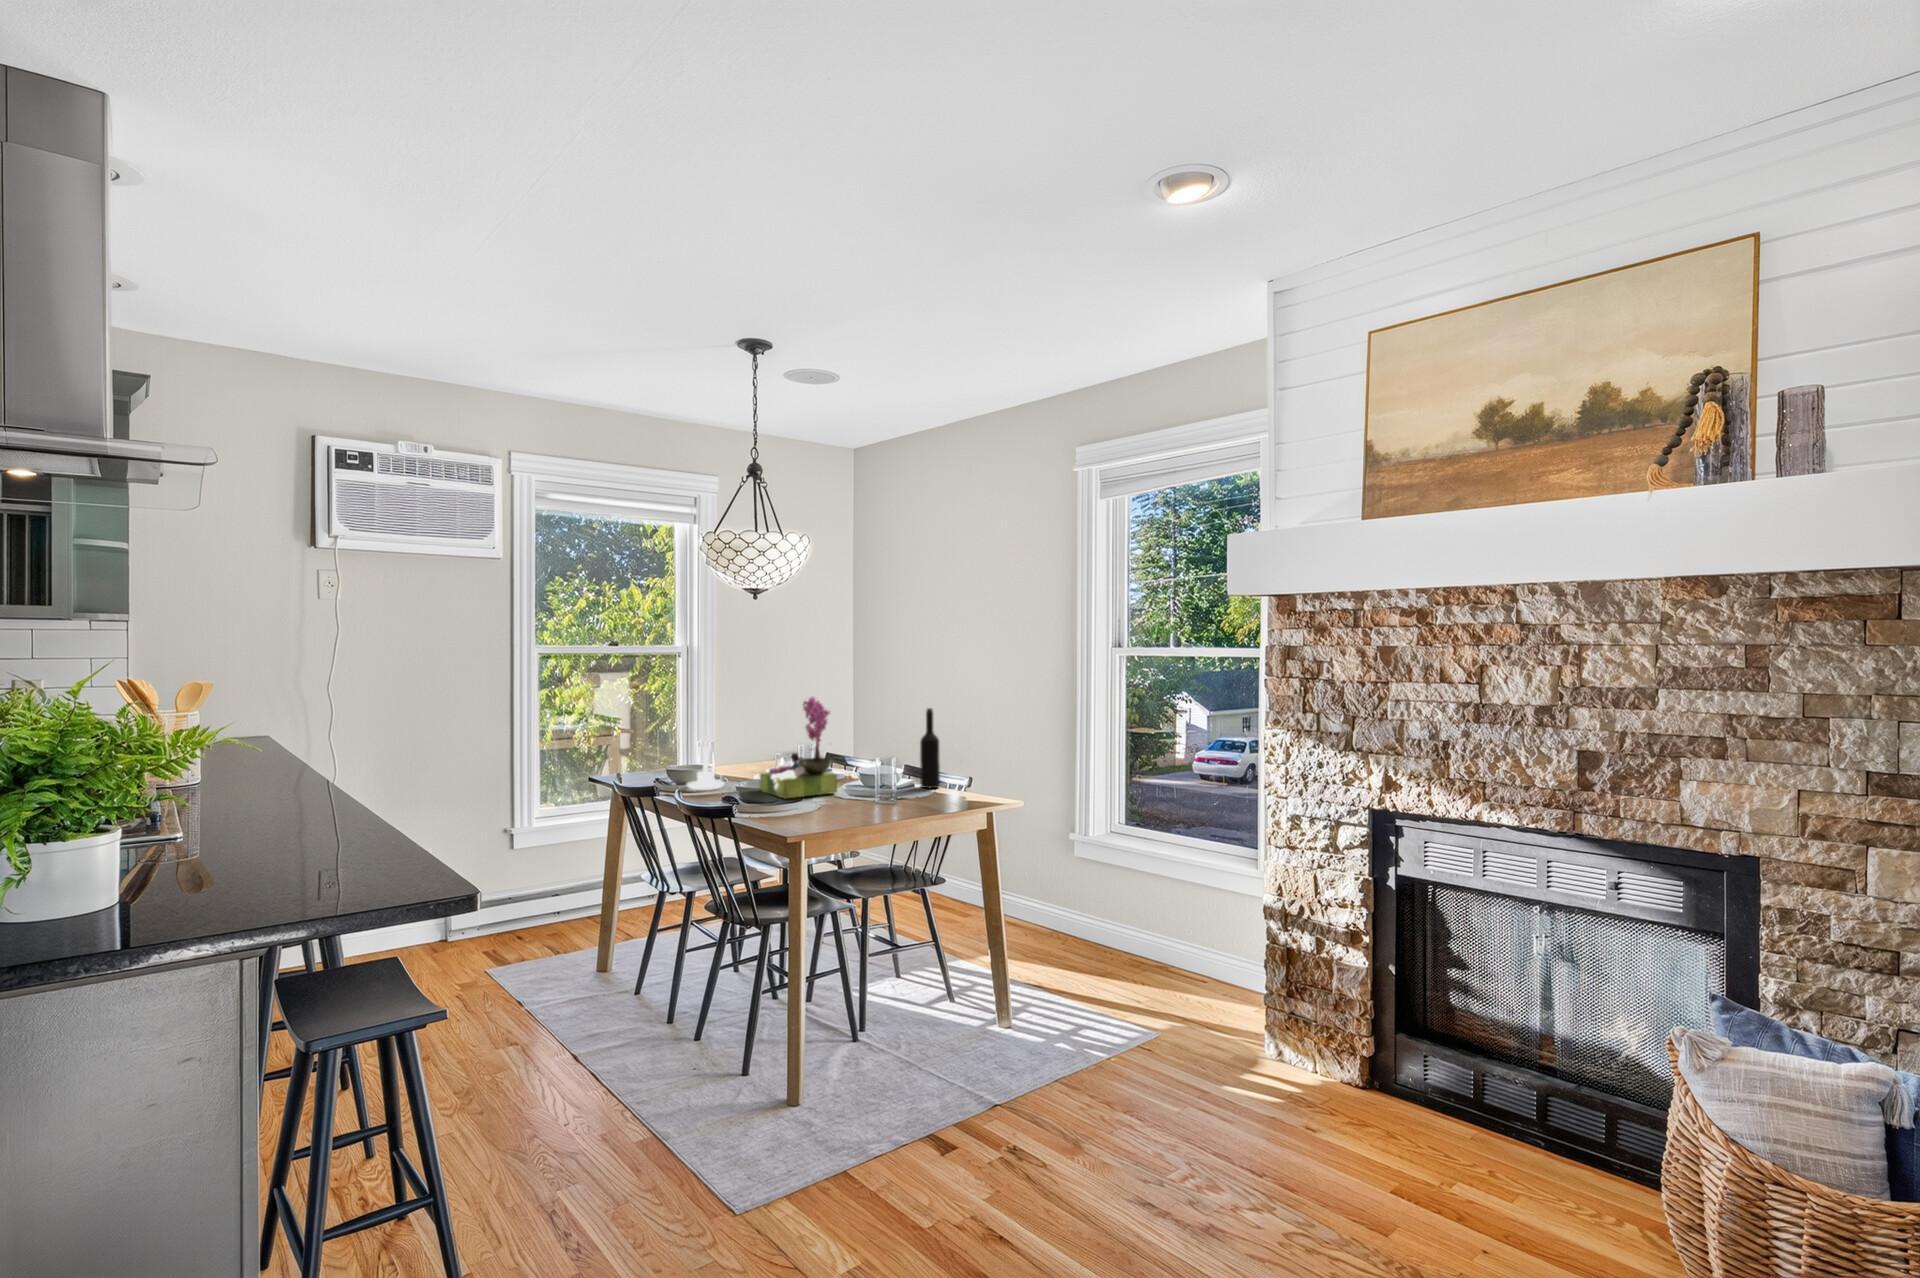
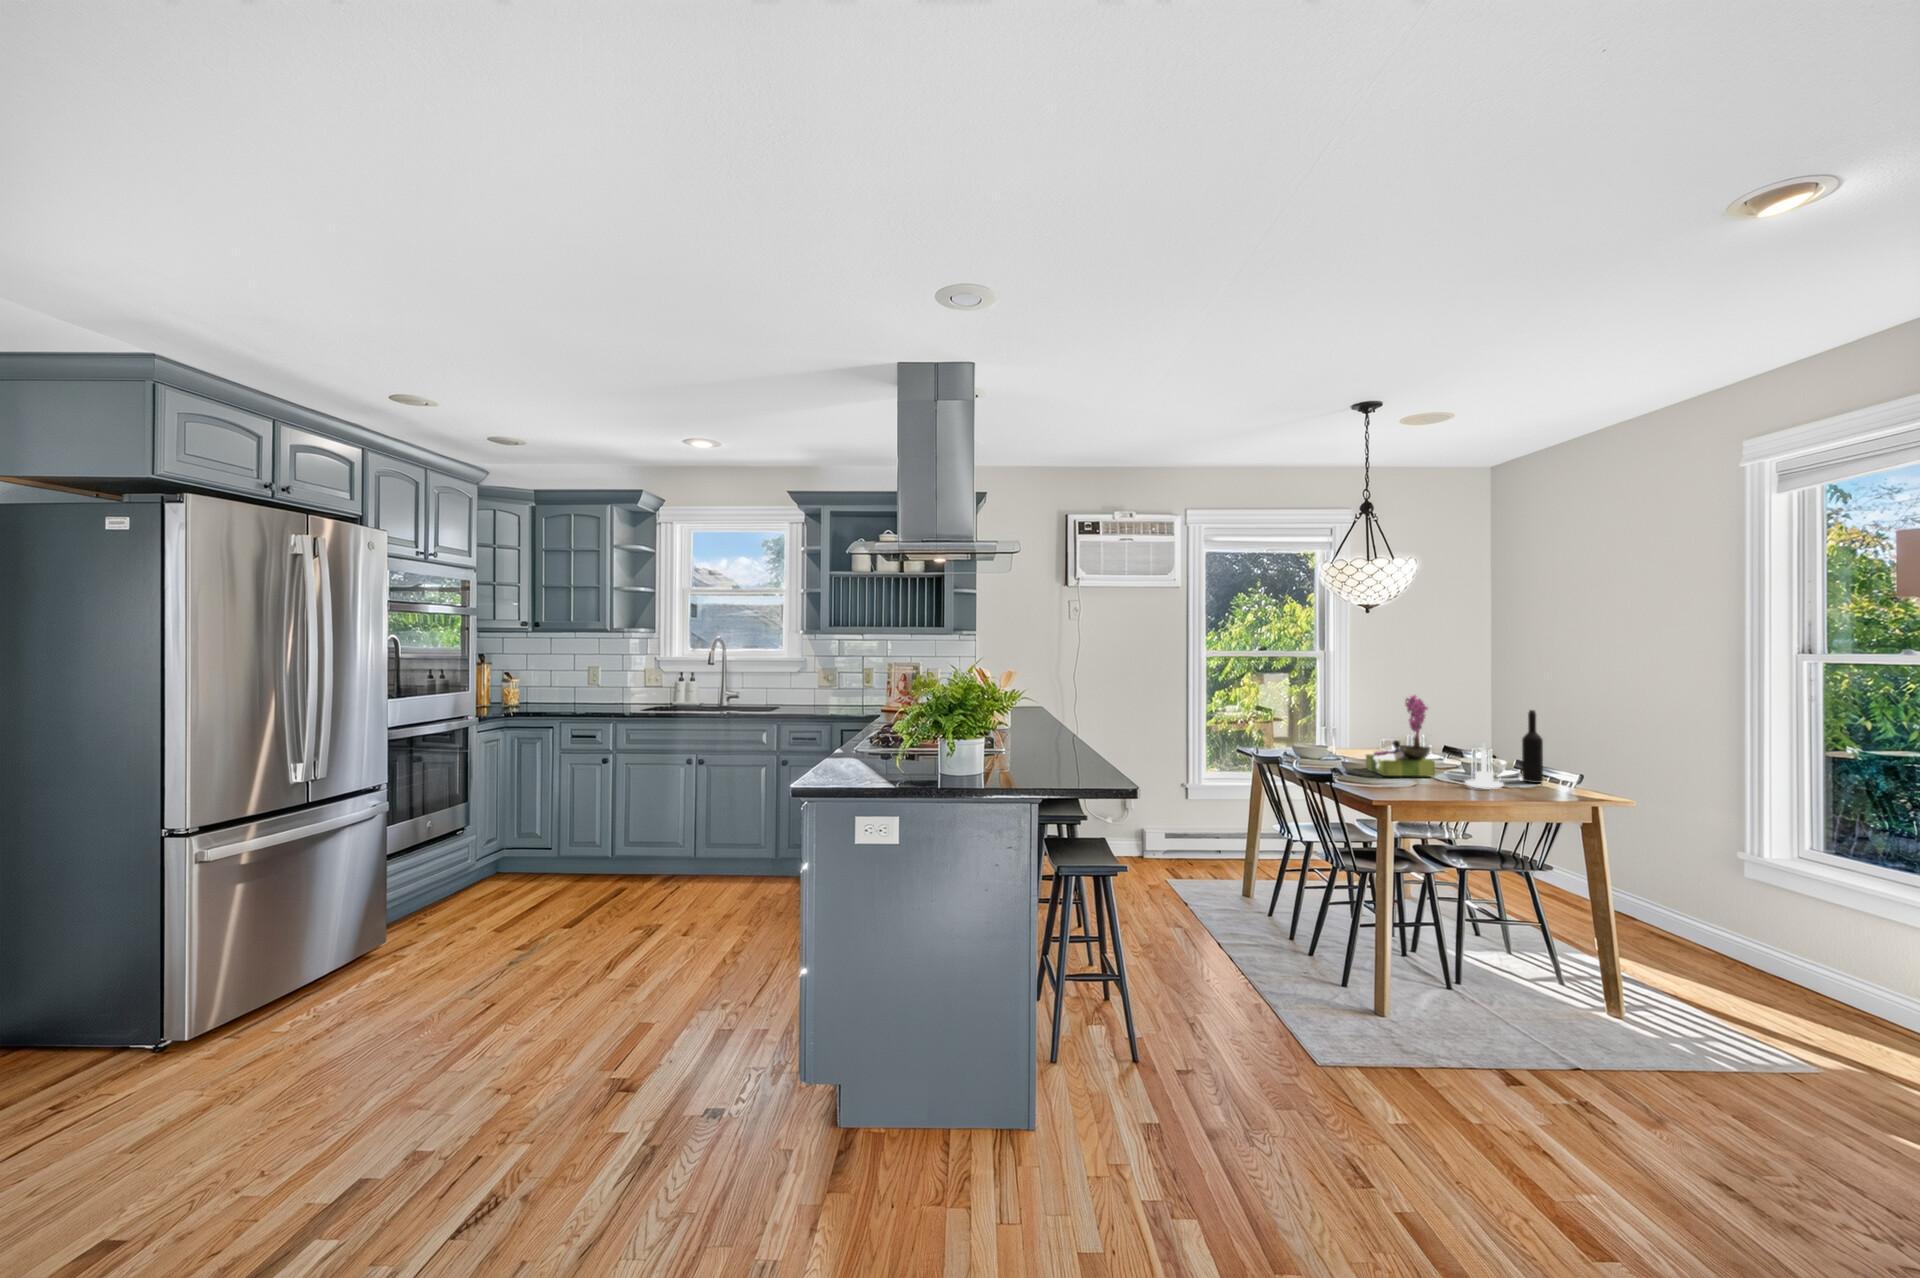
candle holder: present [687,747,725,790] -> present [1465,749,1503,788]

